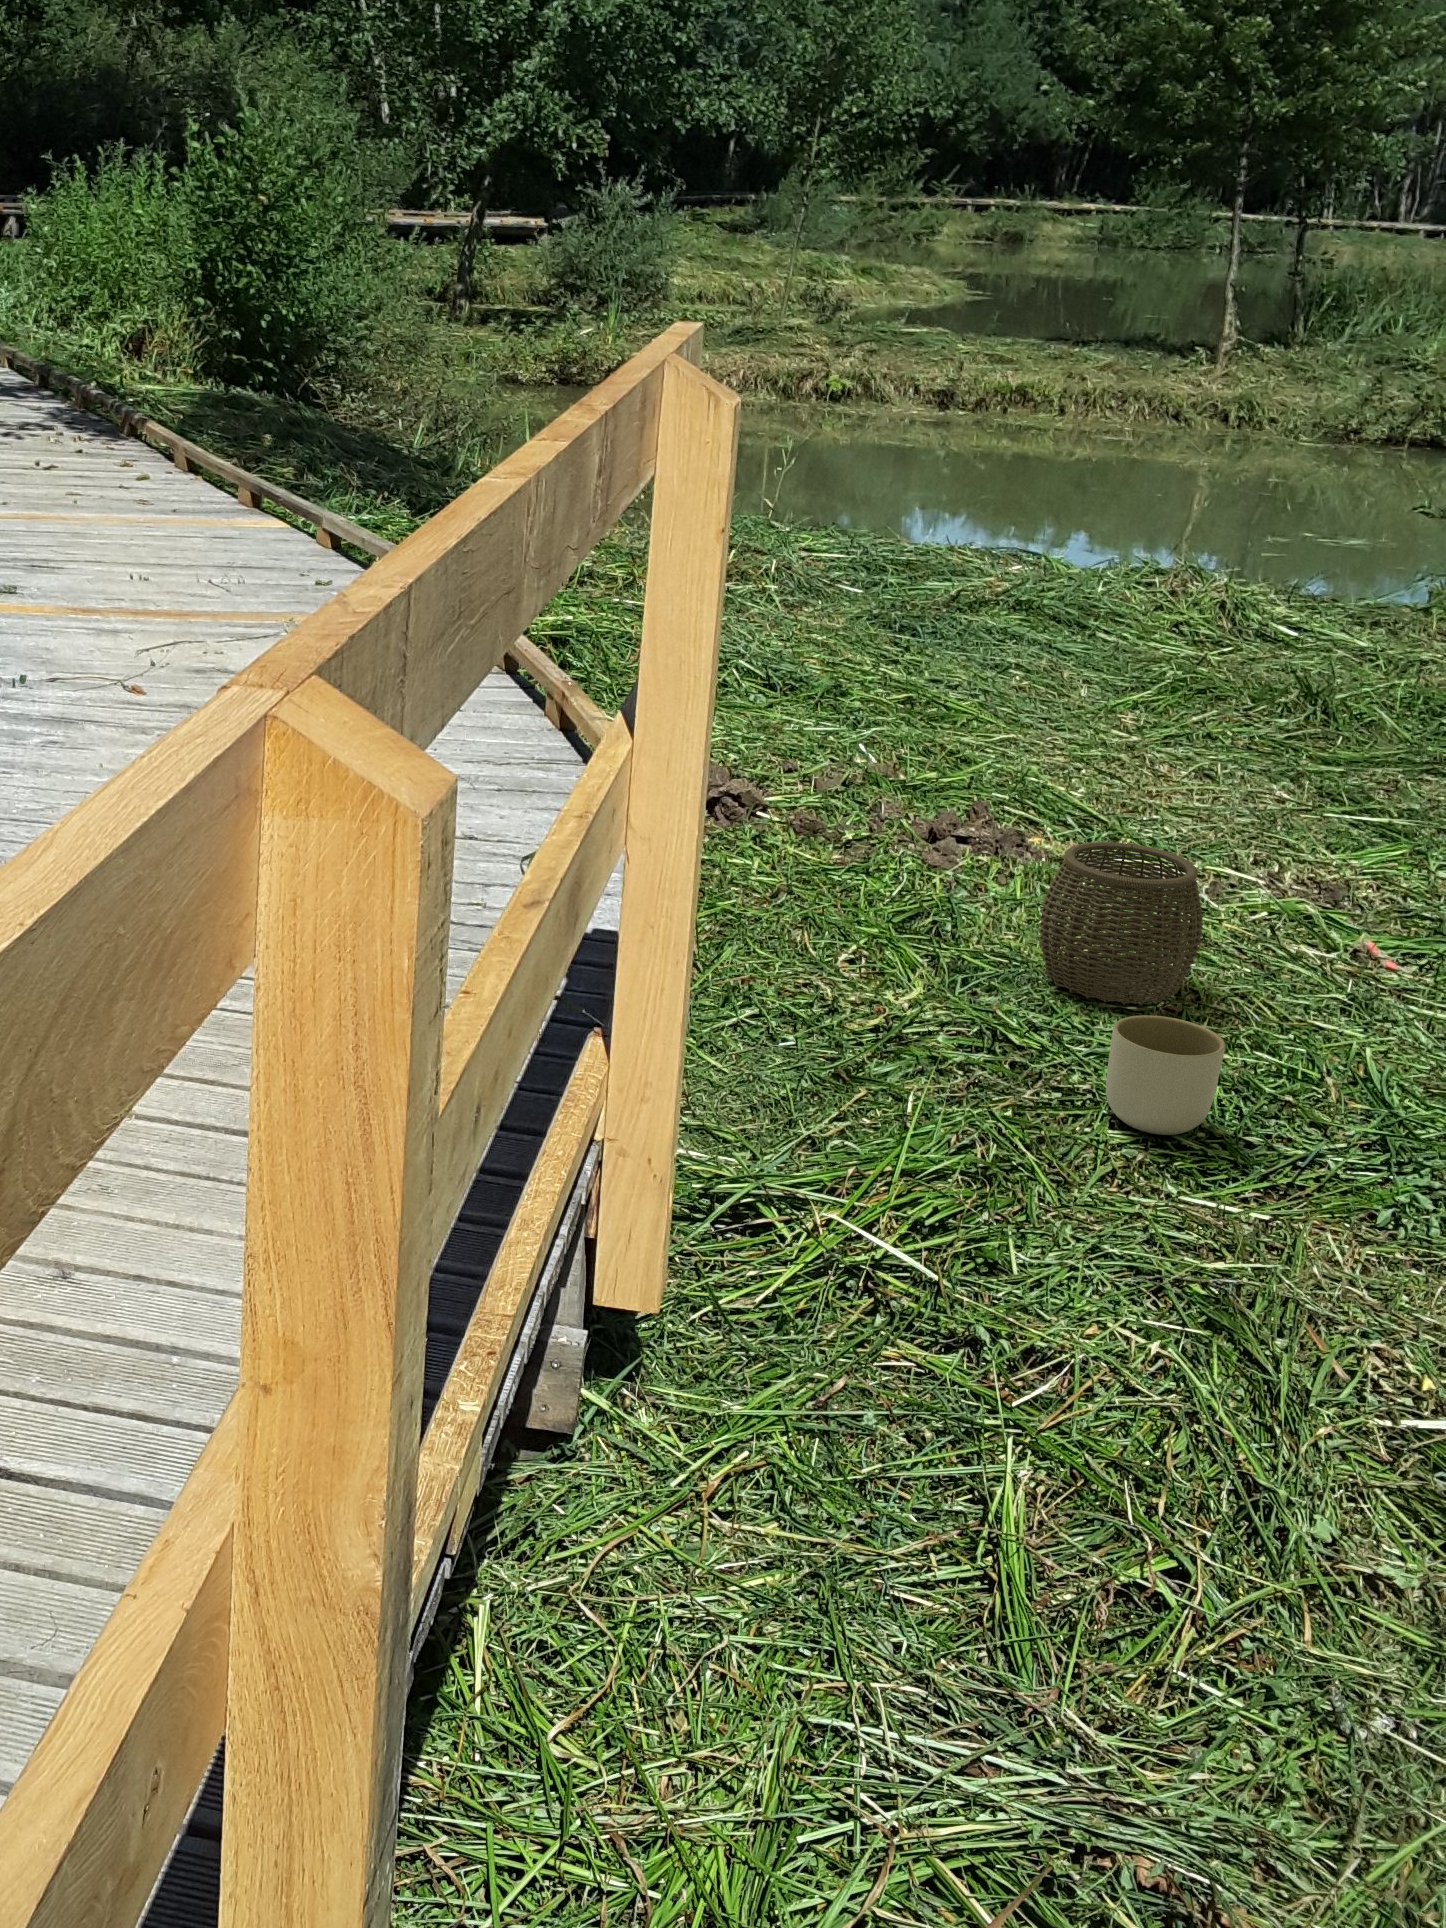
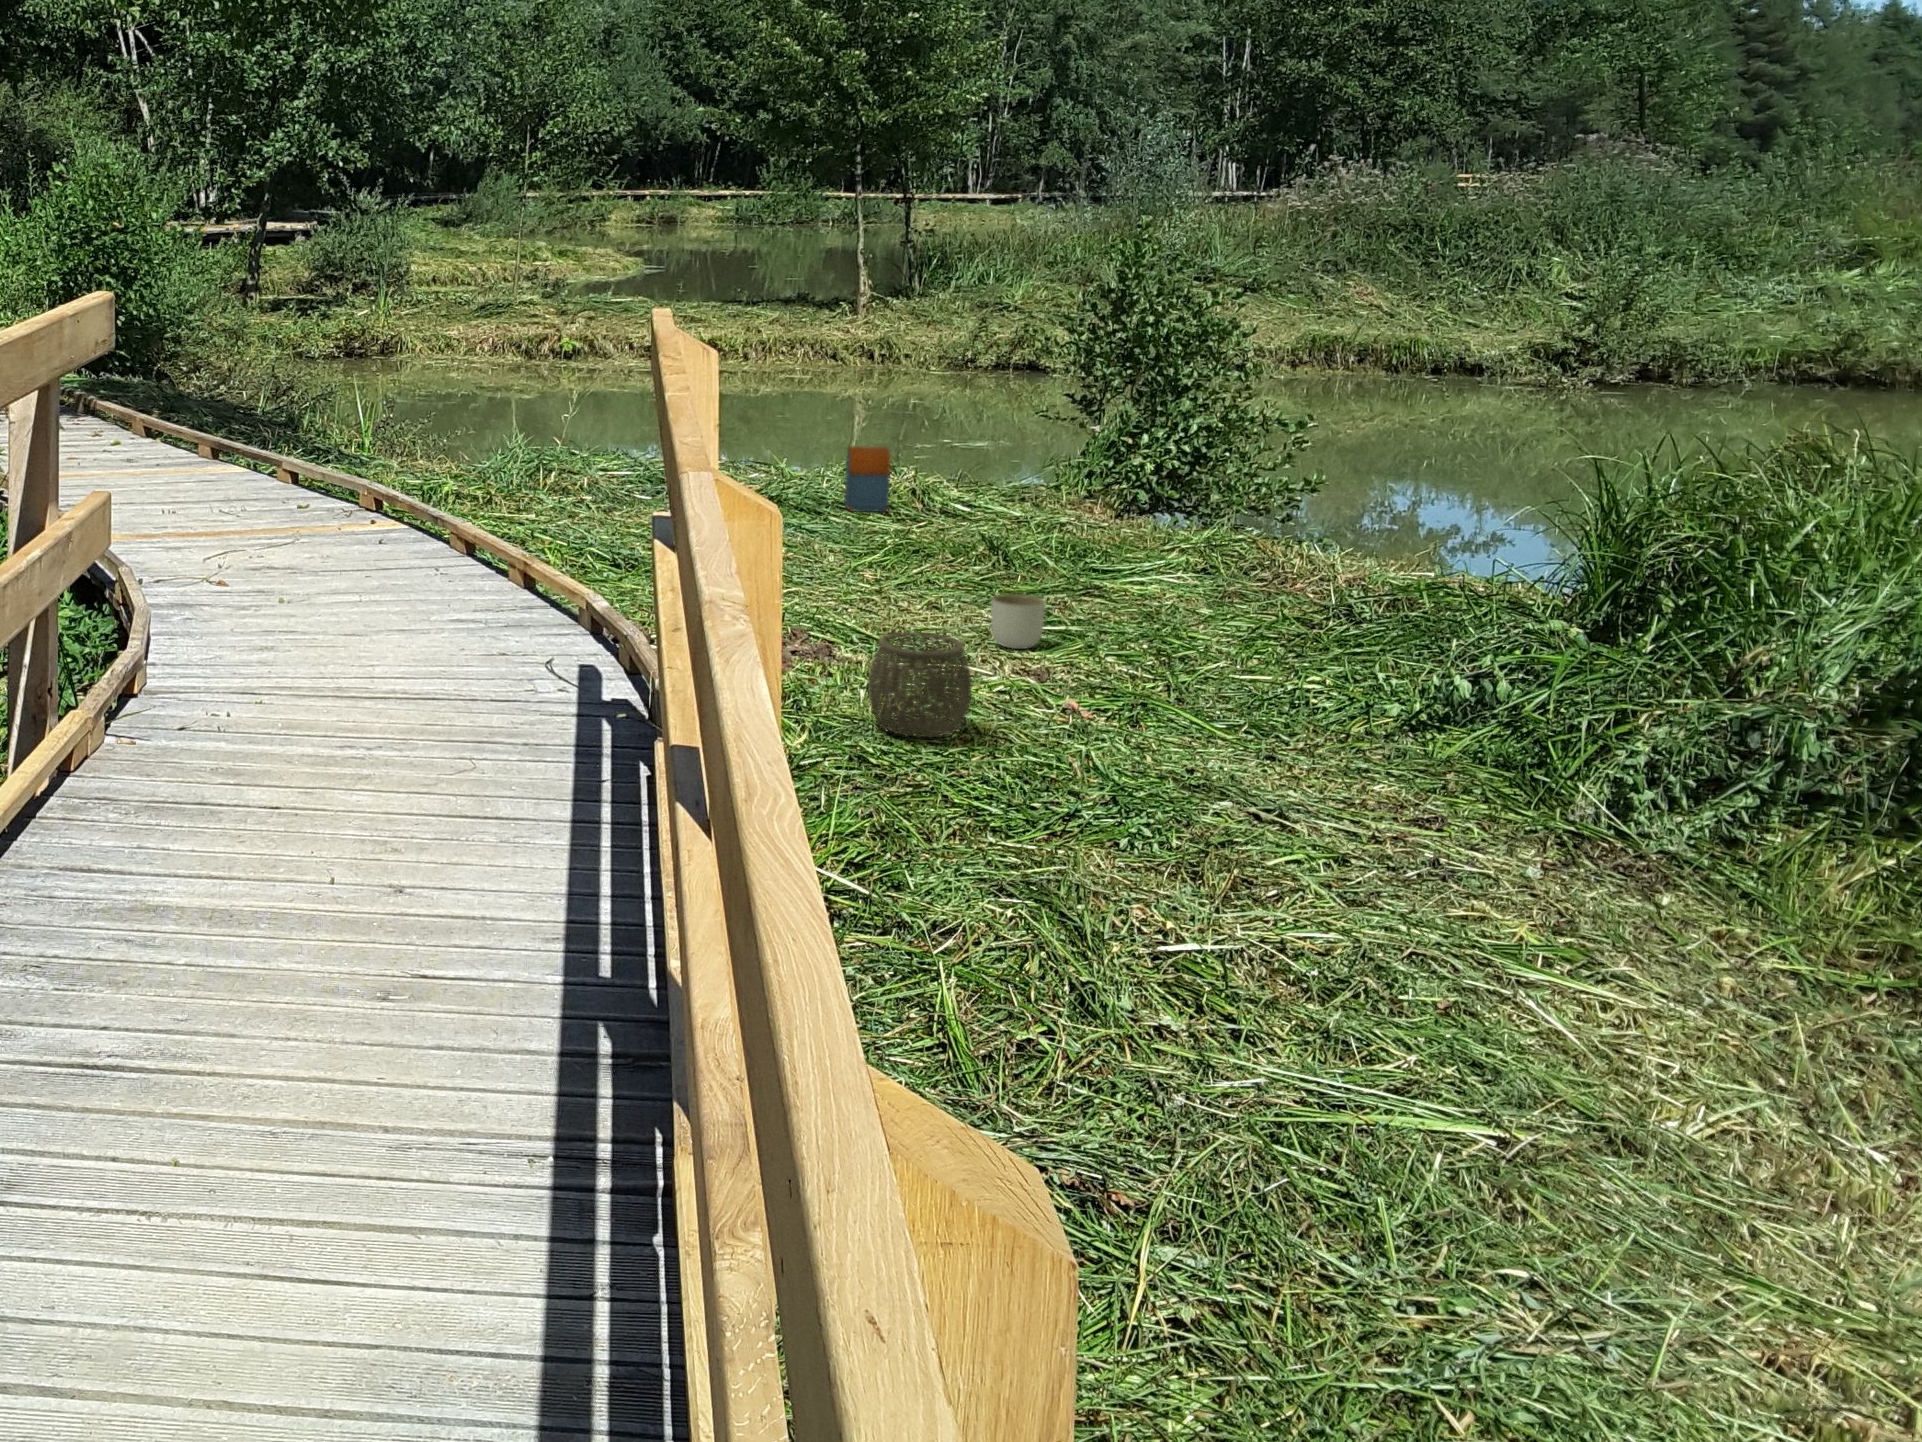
backpack: none [1114,543,1189,637] -> present [844,446,891,512]
planter: present [1106,1015,1225,1135] -> present [991,594,1045,649]

